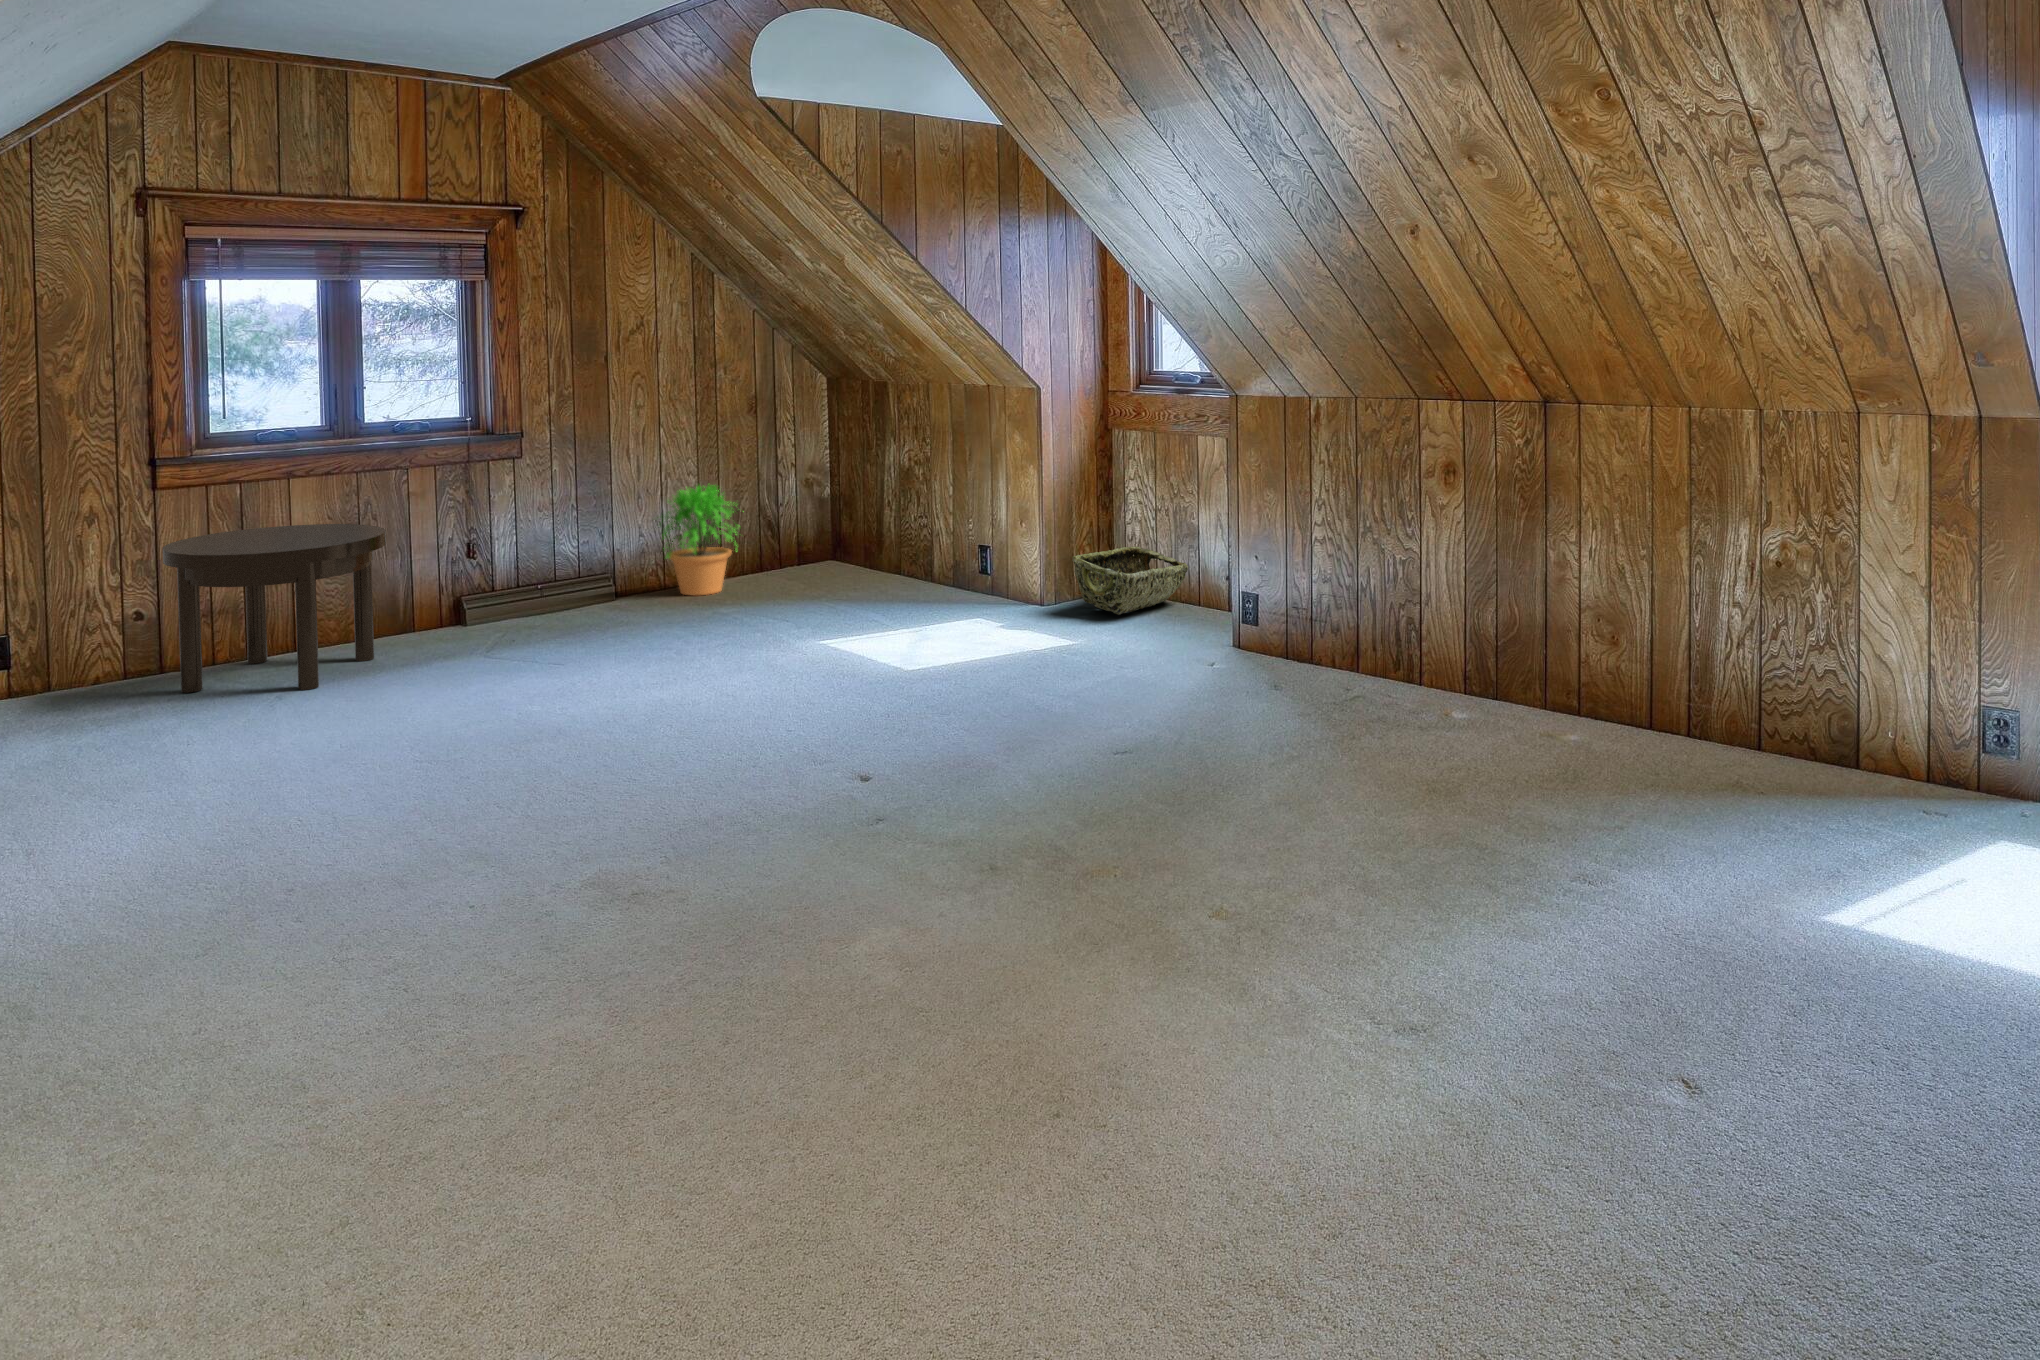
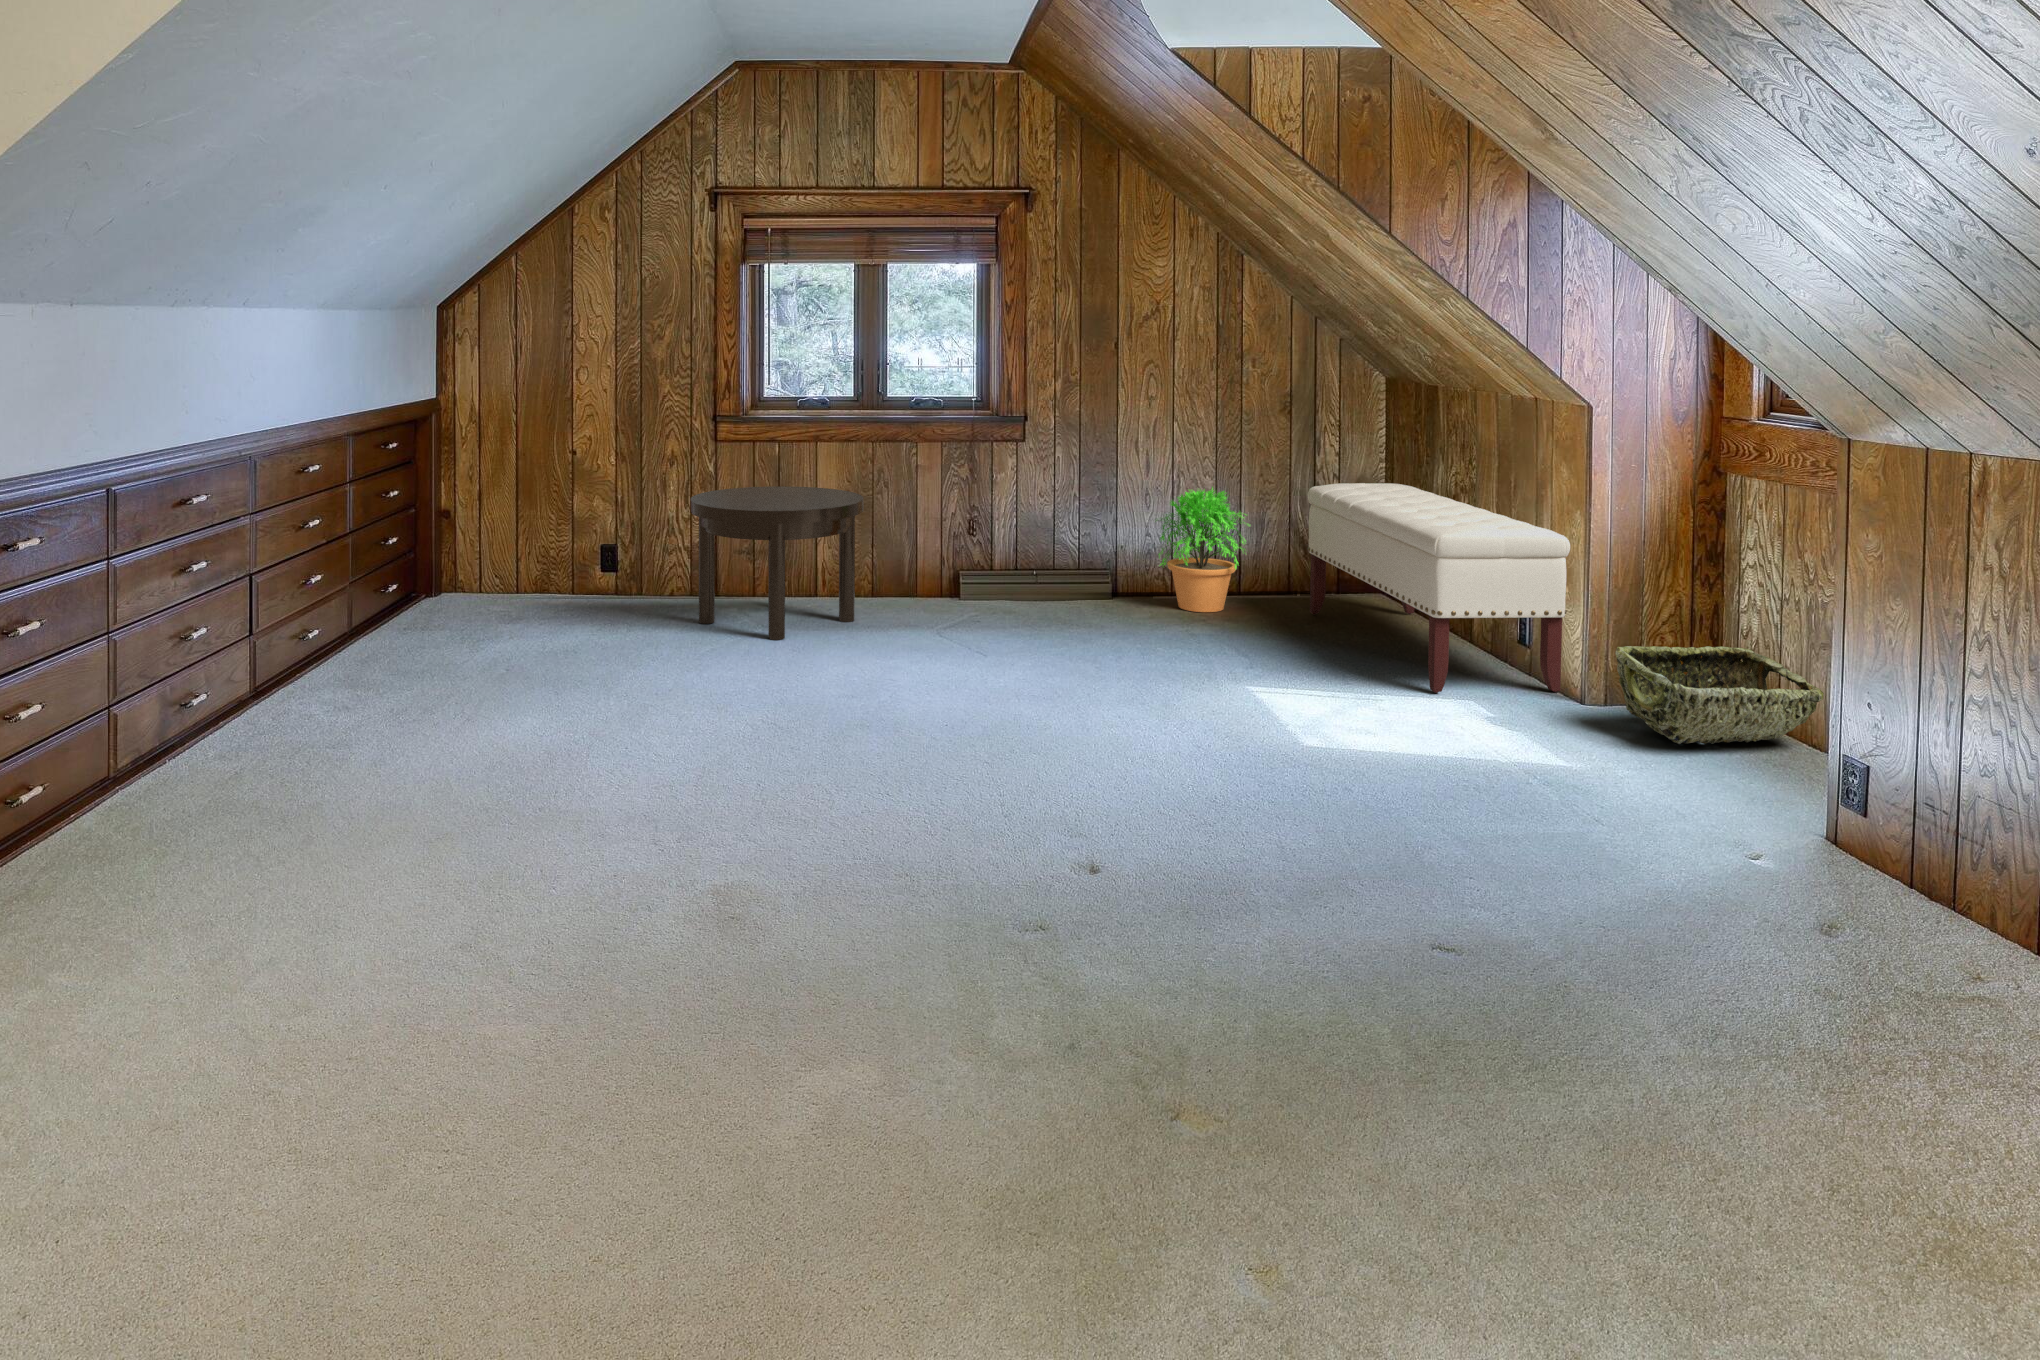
bench: none [789,464,1025,616] -> present [1307,483,1570,693]

